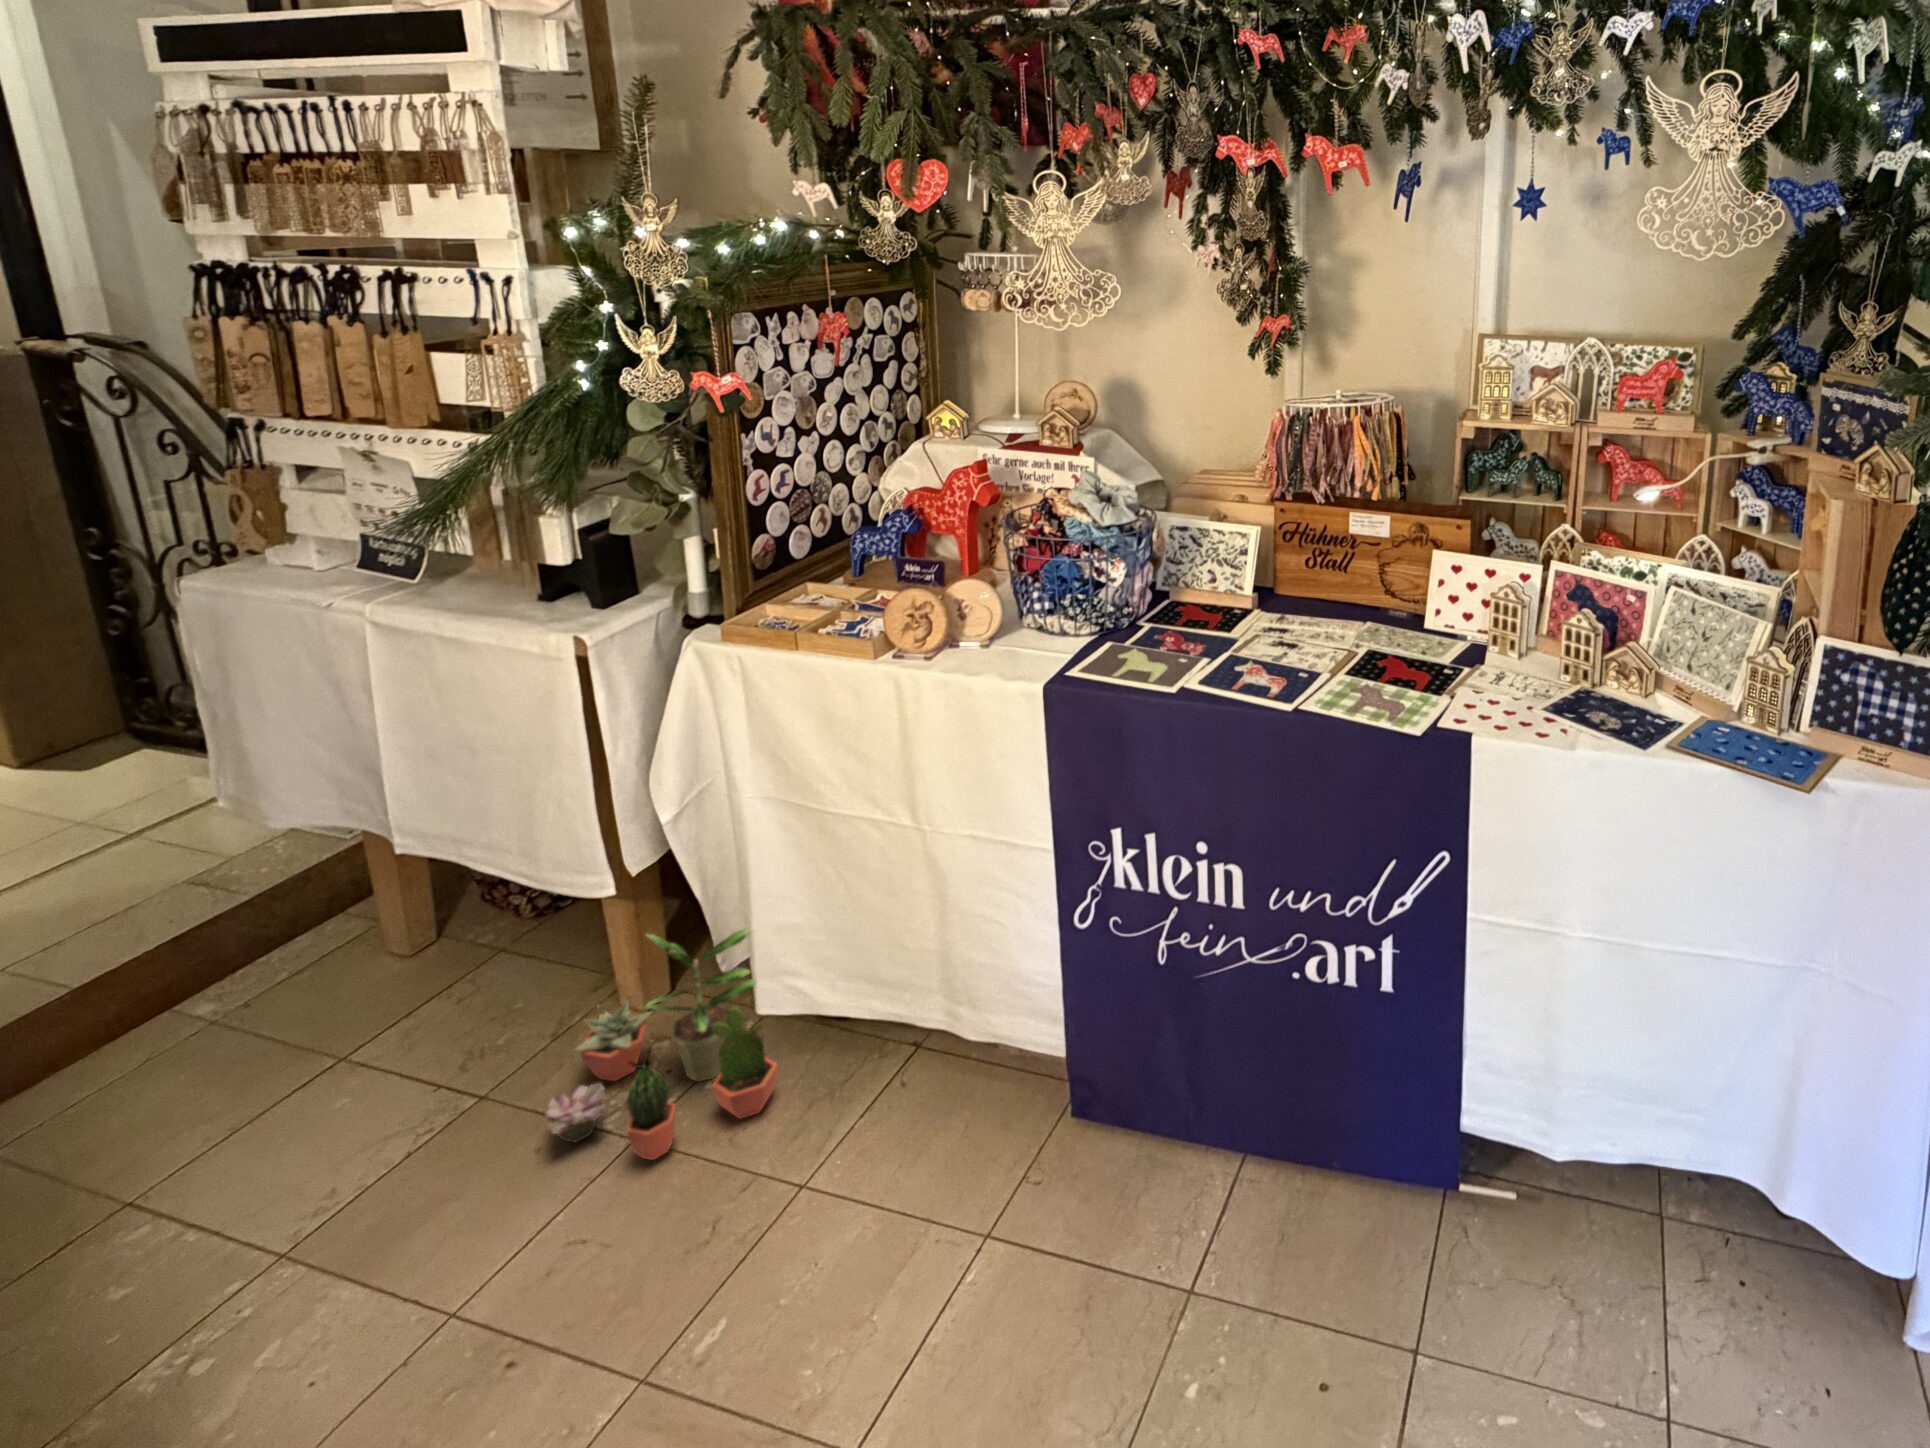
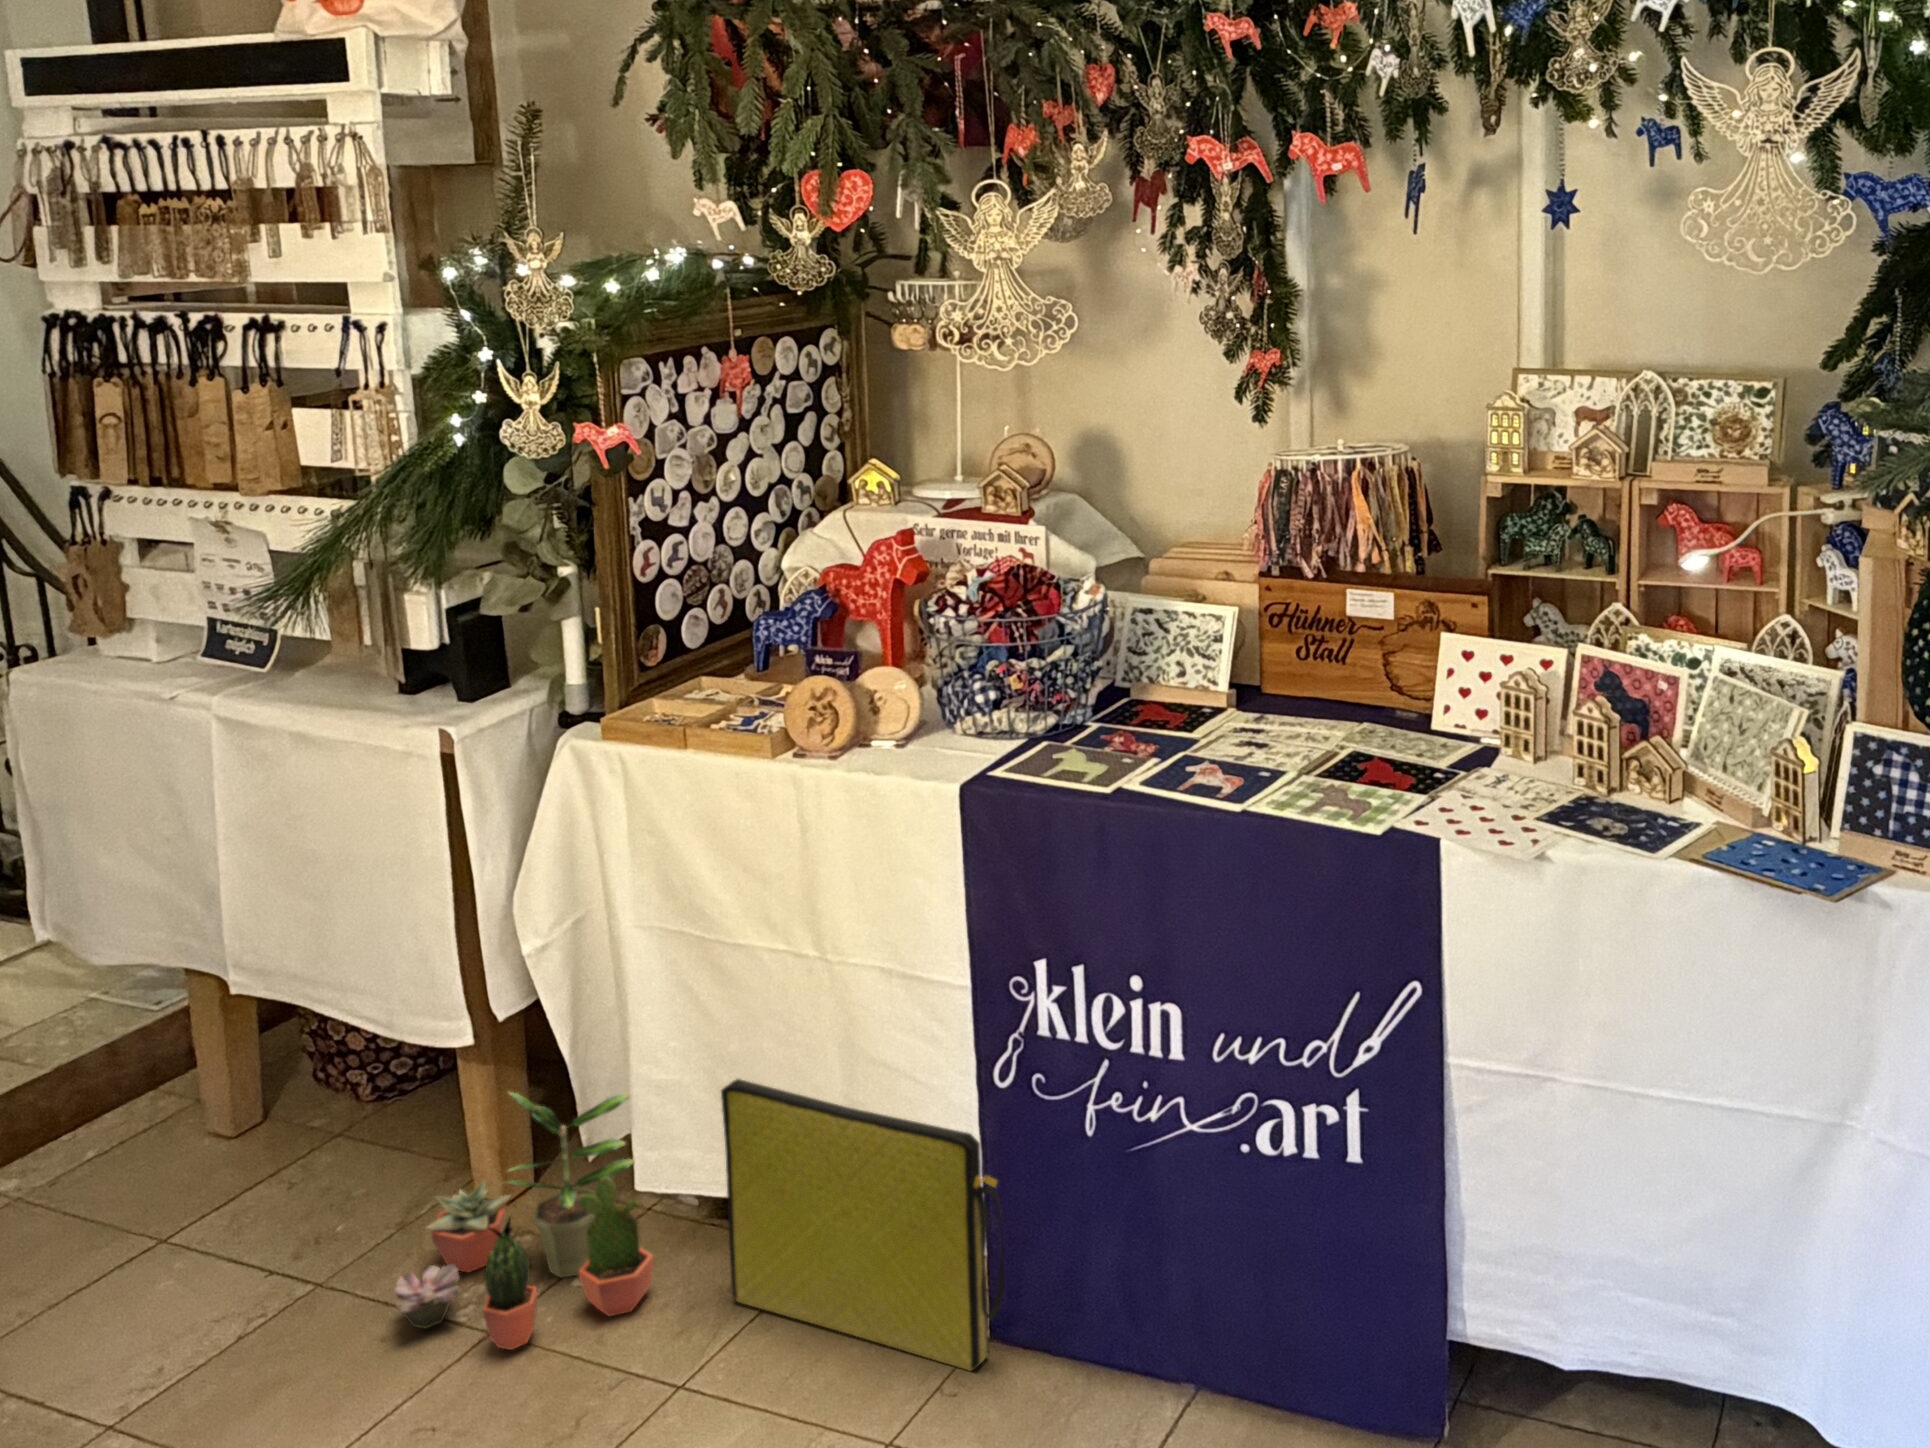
bag: none [834,922,1082,1157] -> present [721,1079,1004,1371]

